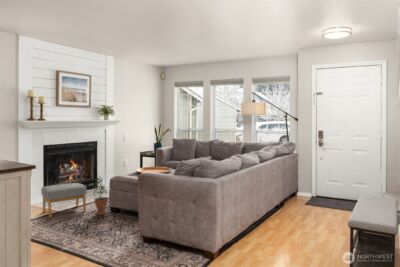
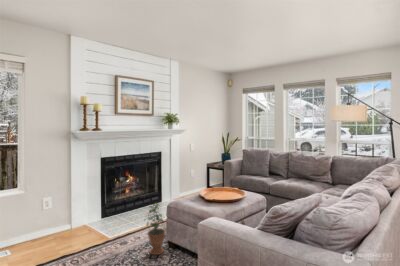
footstool: present [41,183,87,218] -> none [88,205,140,255]

